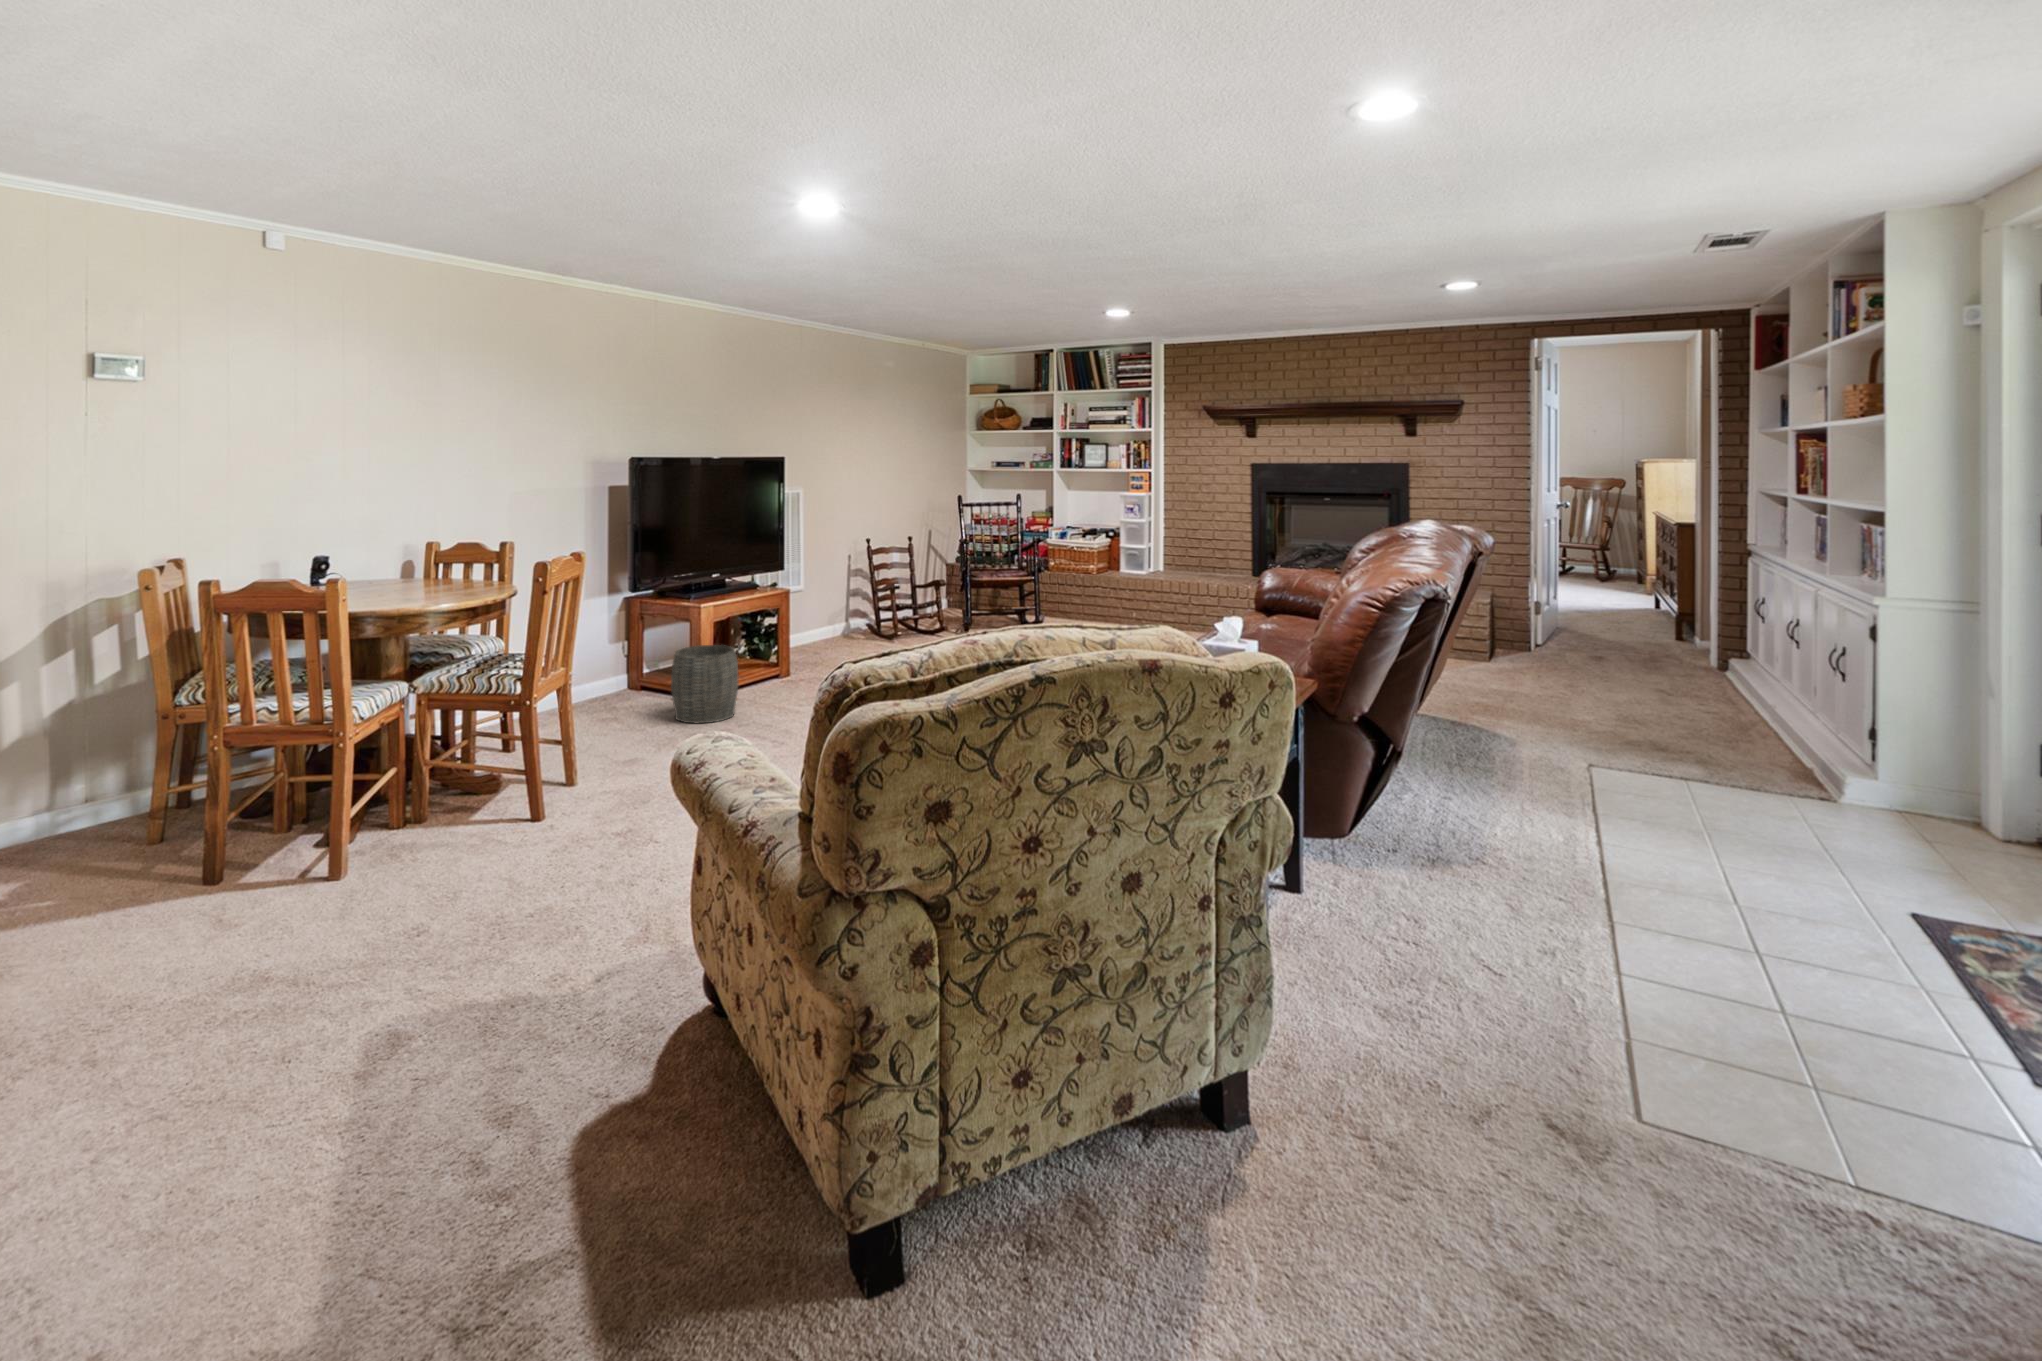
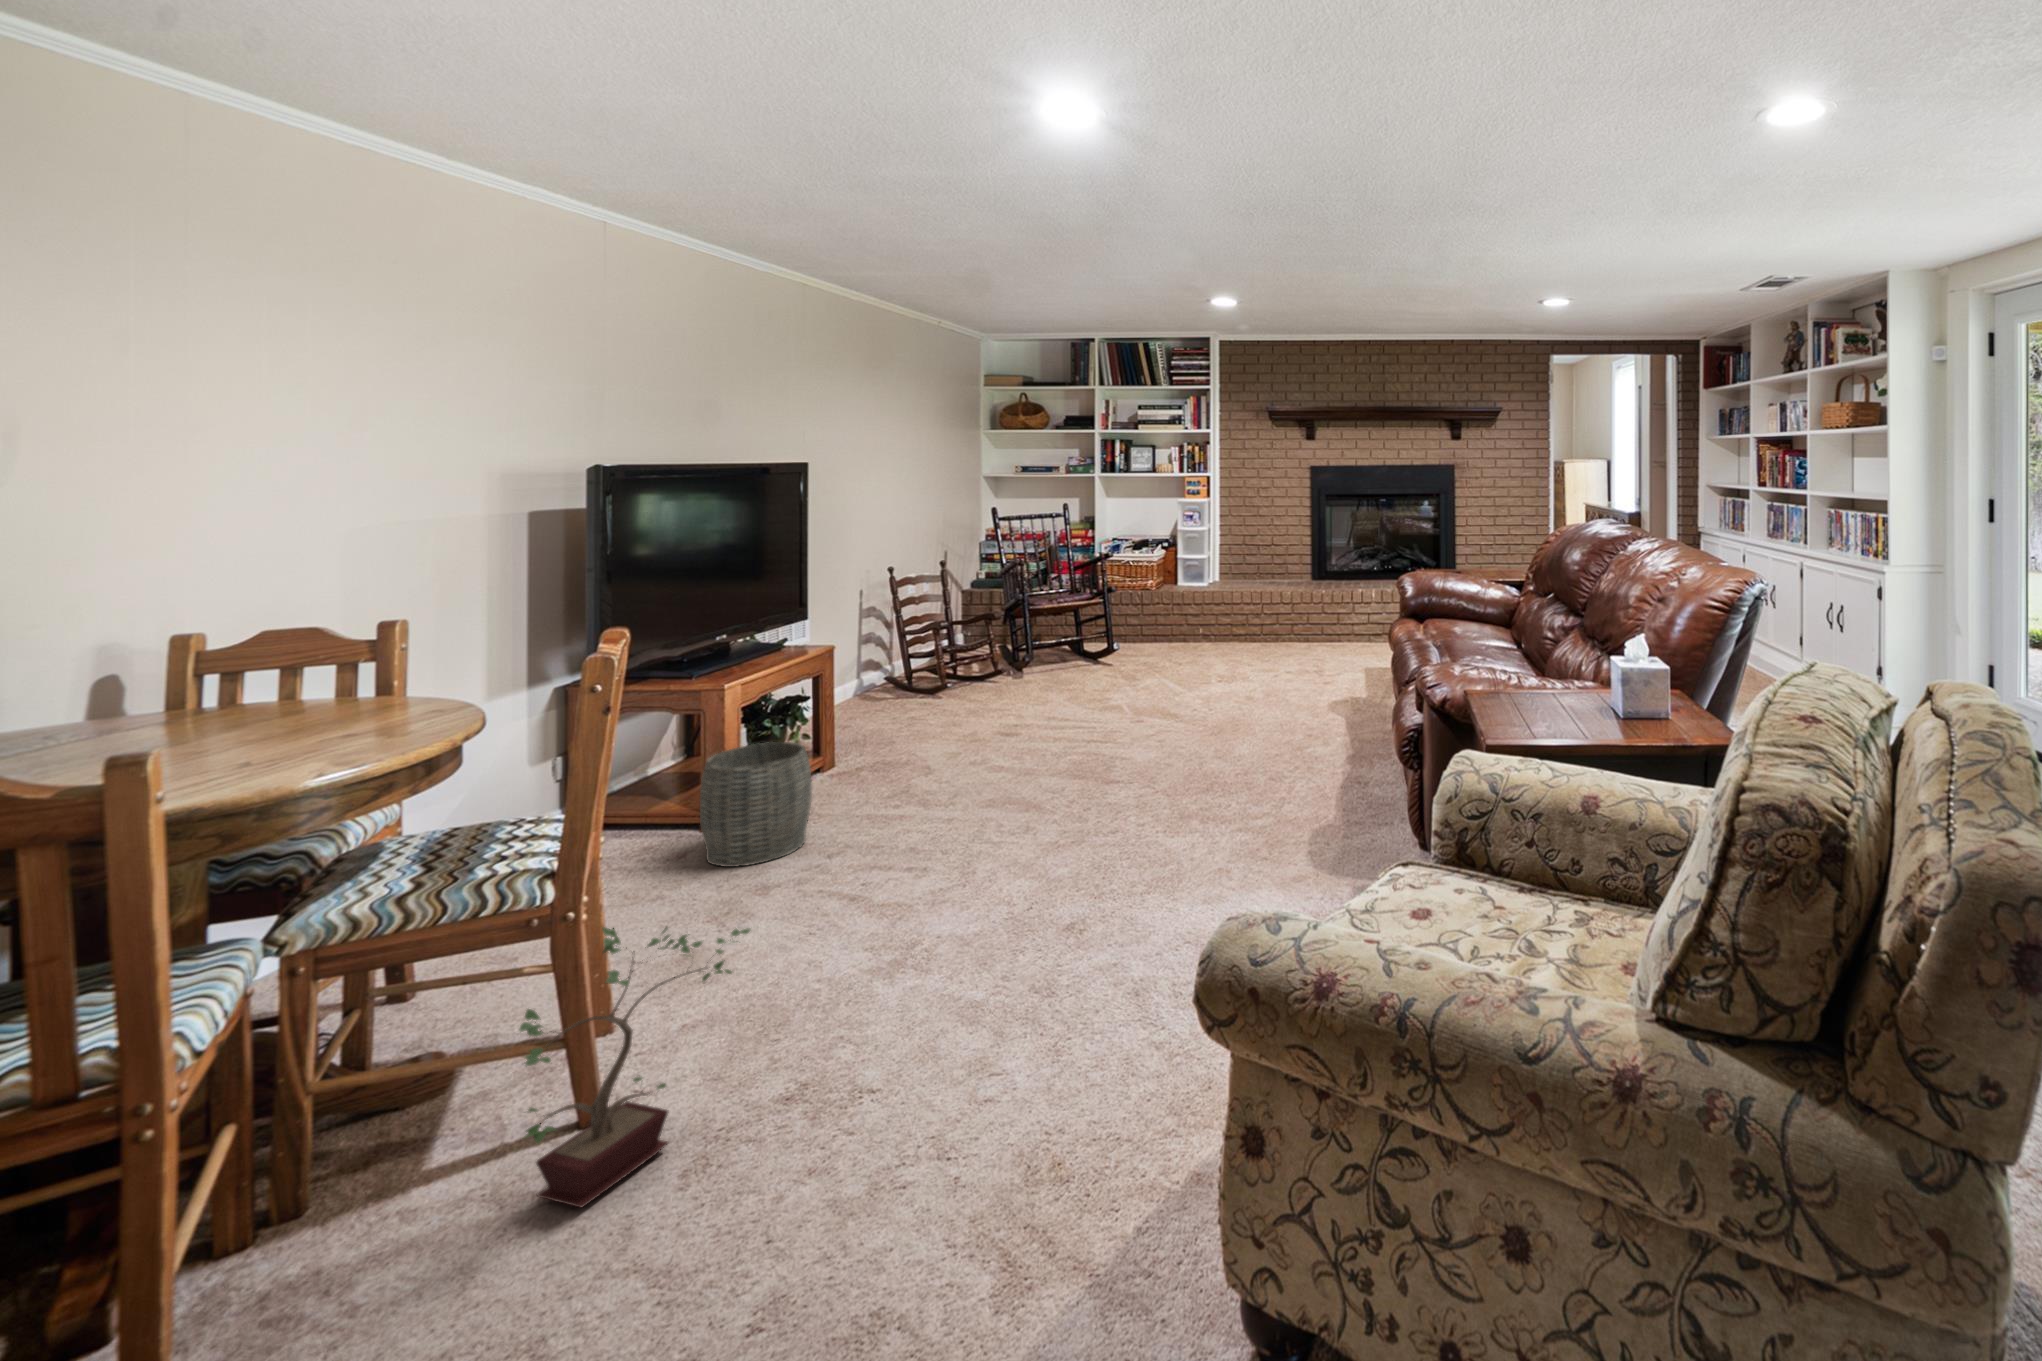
potted plant: none [465,707,599,858] -> present [520,927,750,1208]

